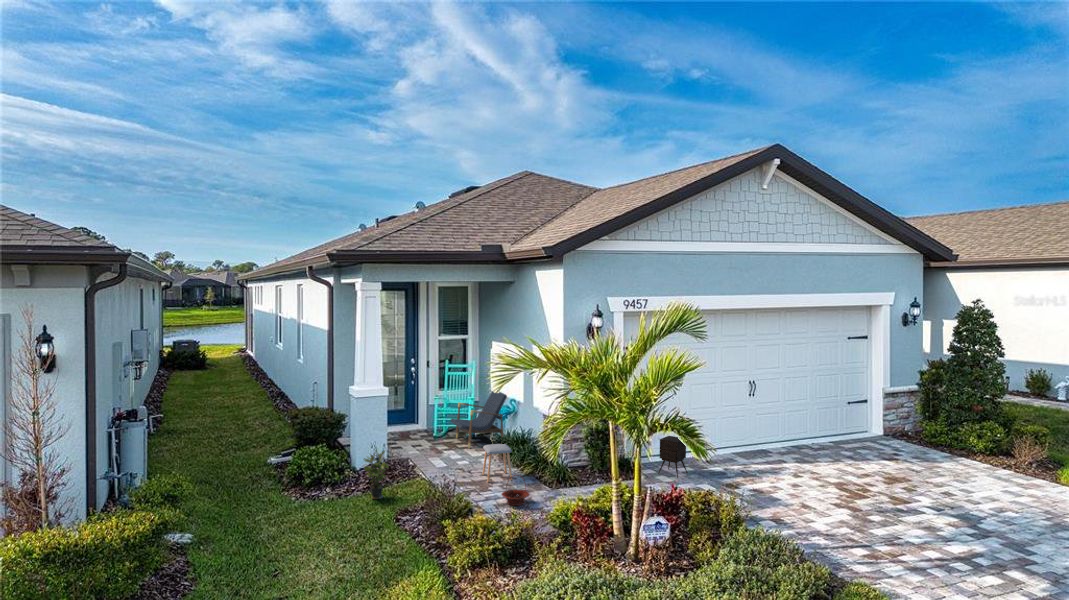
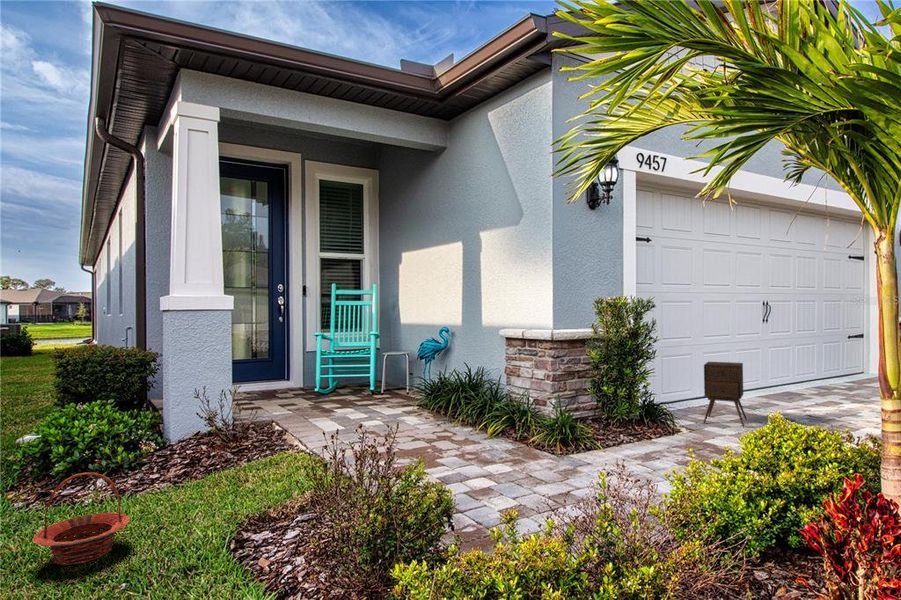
lounge chair: present [451,391,507,448] -> none [343,321,431,406]
stool: present [482,444,512,482] -> none [414,380,474,450]
potted plant: present [364,451,389,499] -> none [164,384,227,496]
basket: present [502,476,529,506] -> present [32,473,130,565]

